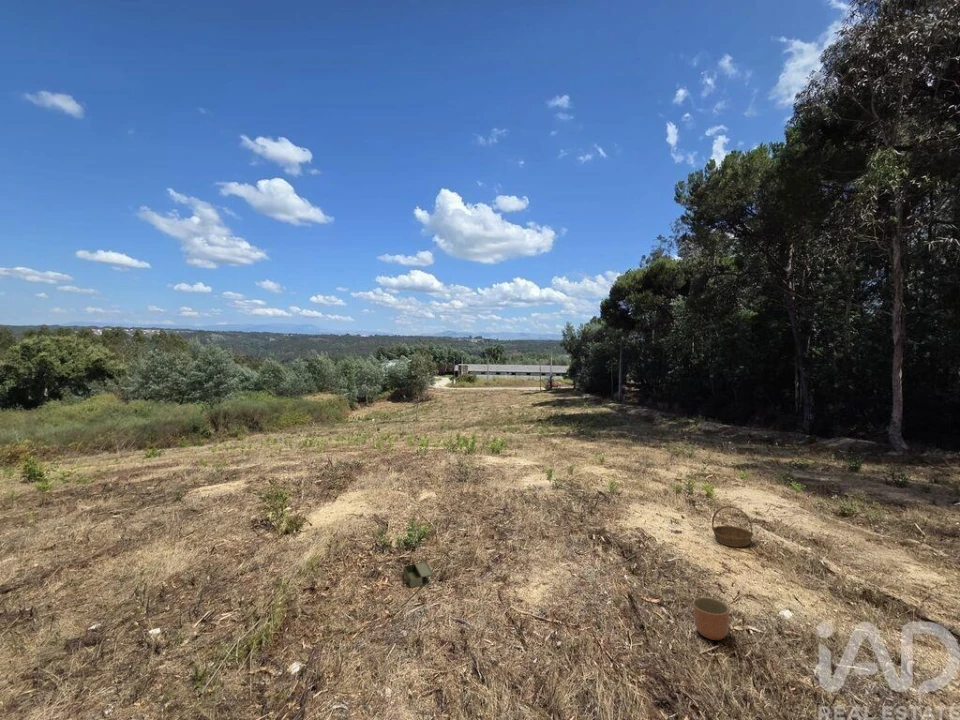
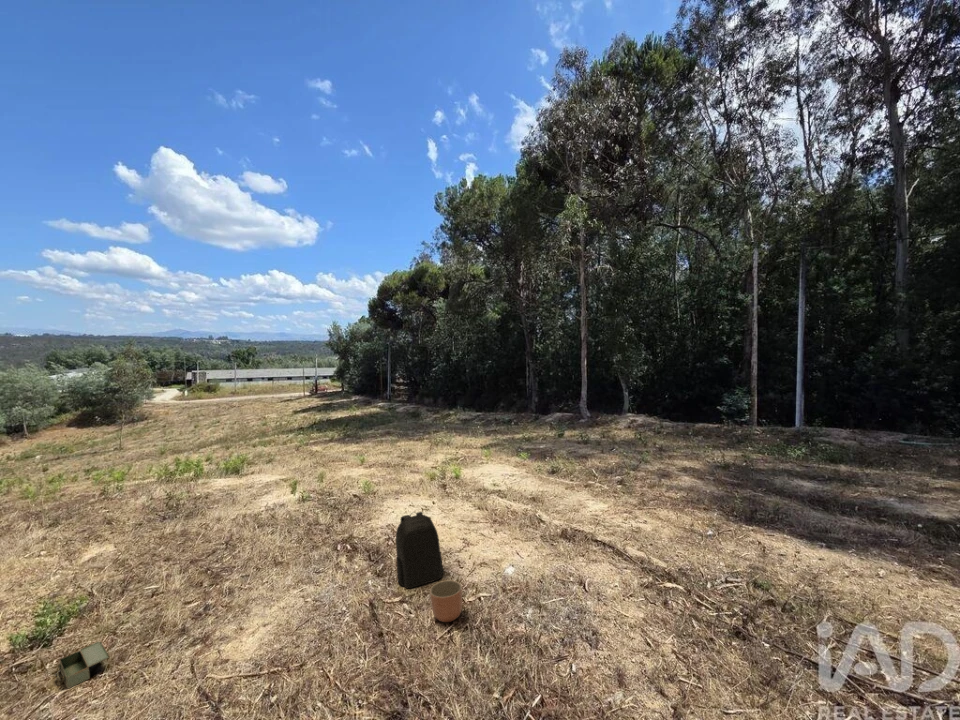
basket: present [712,506,753,547] -> none [455,484,488,521]
backpack: none [652,522,702,596] -> present [396,512,443,589]

